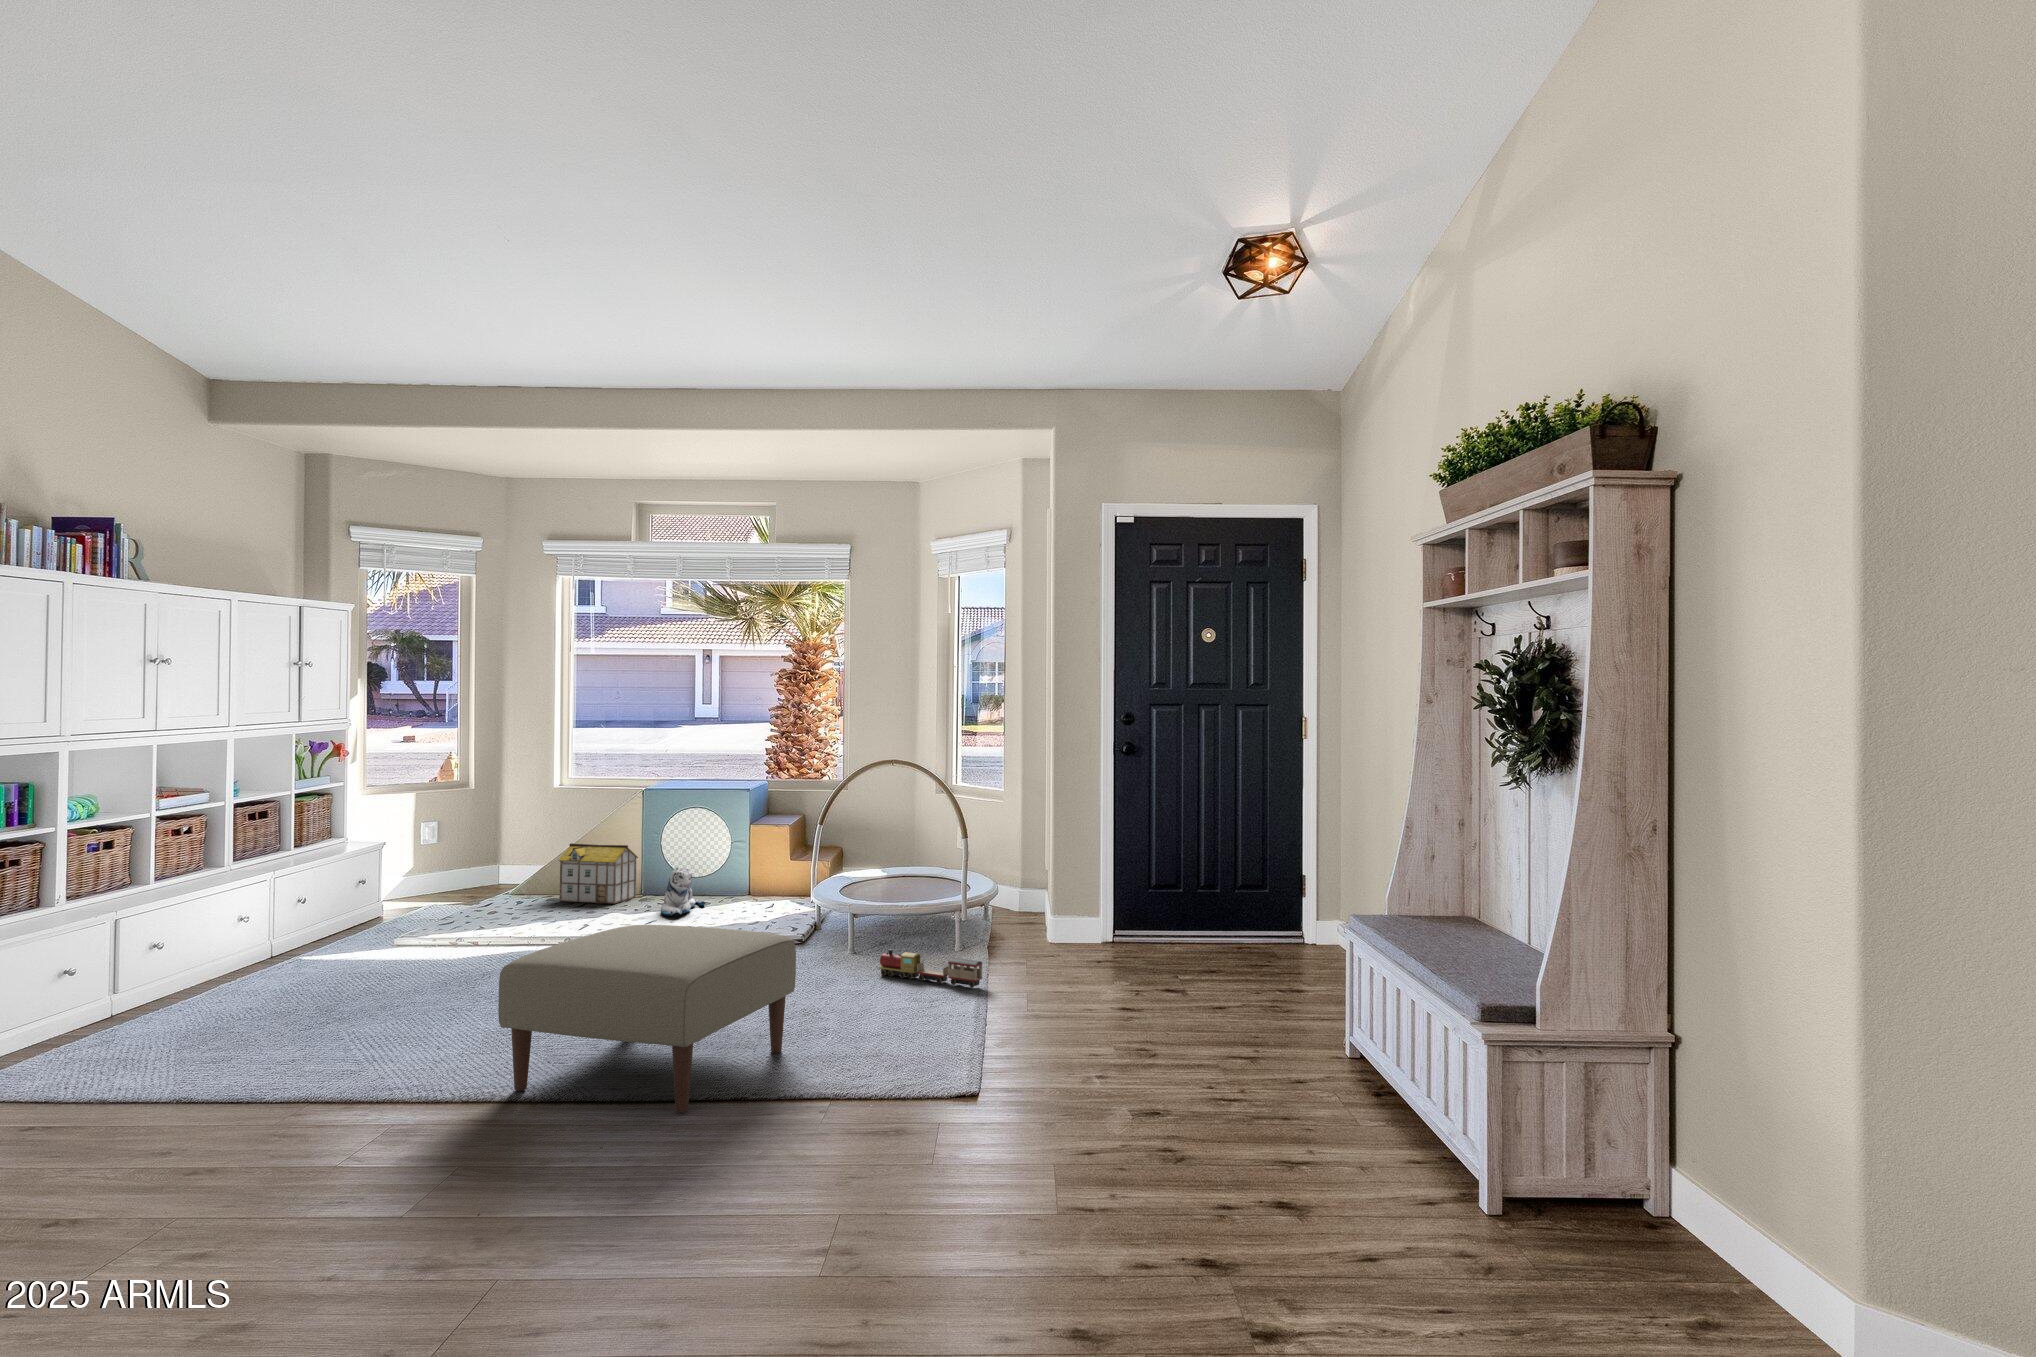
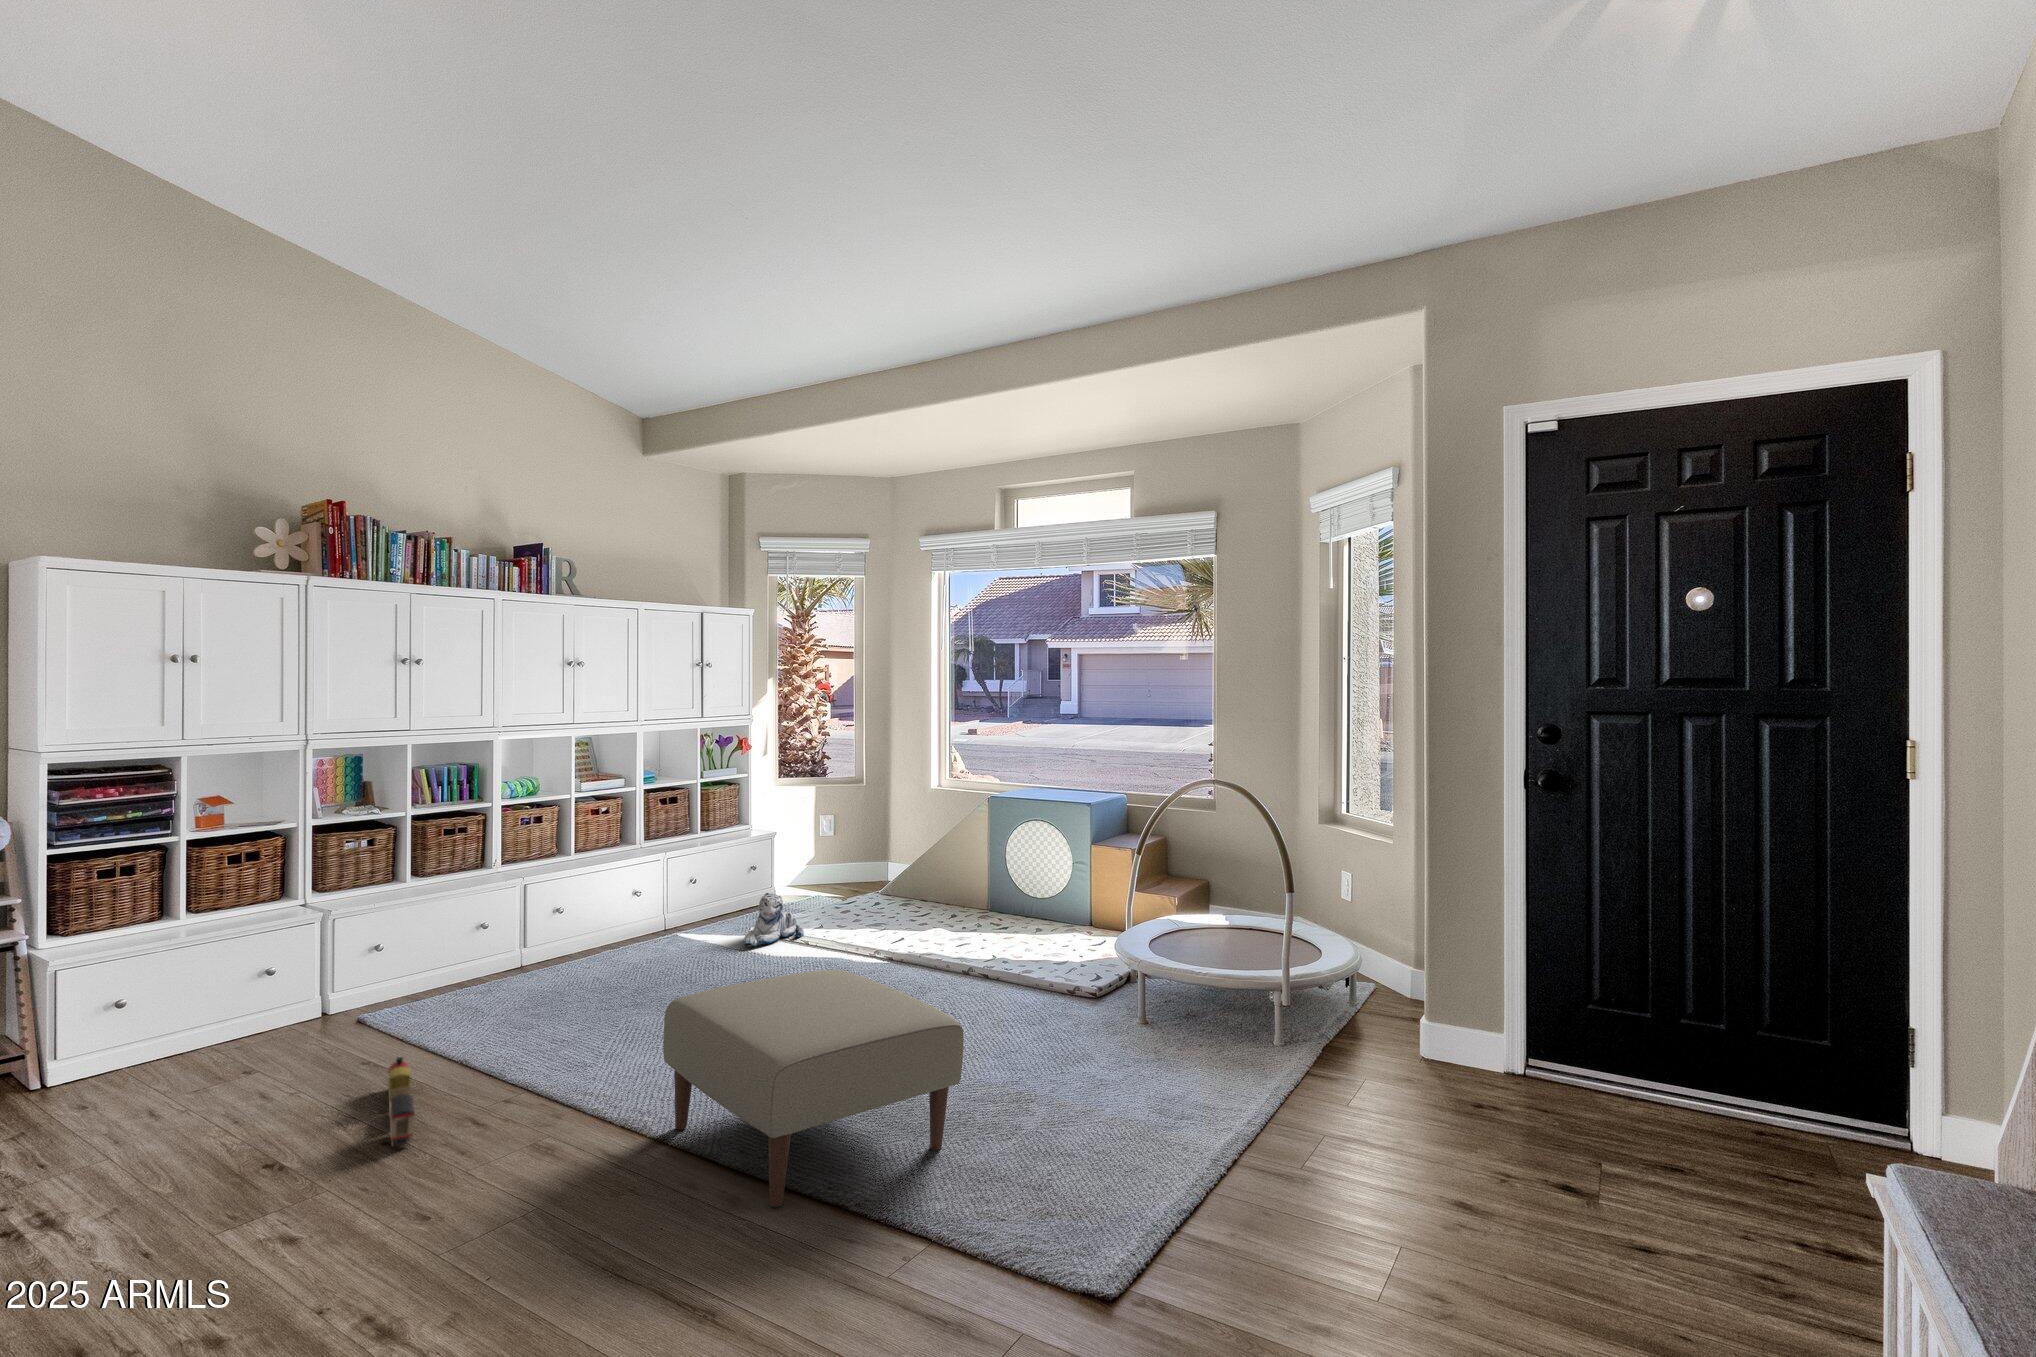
toy house: present [559,843,638,904] -> none [916,848,987,915]
plush toy: present [661,868,705,916] -> present [744,893,804,946]
toy train: present [878,949,982,988] -> present [388,1057,414,1146]

